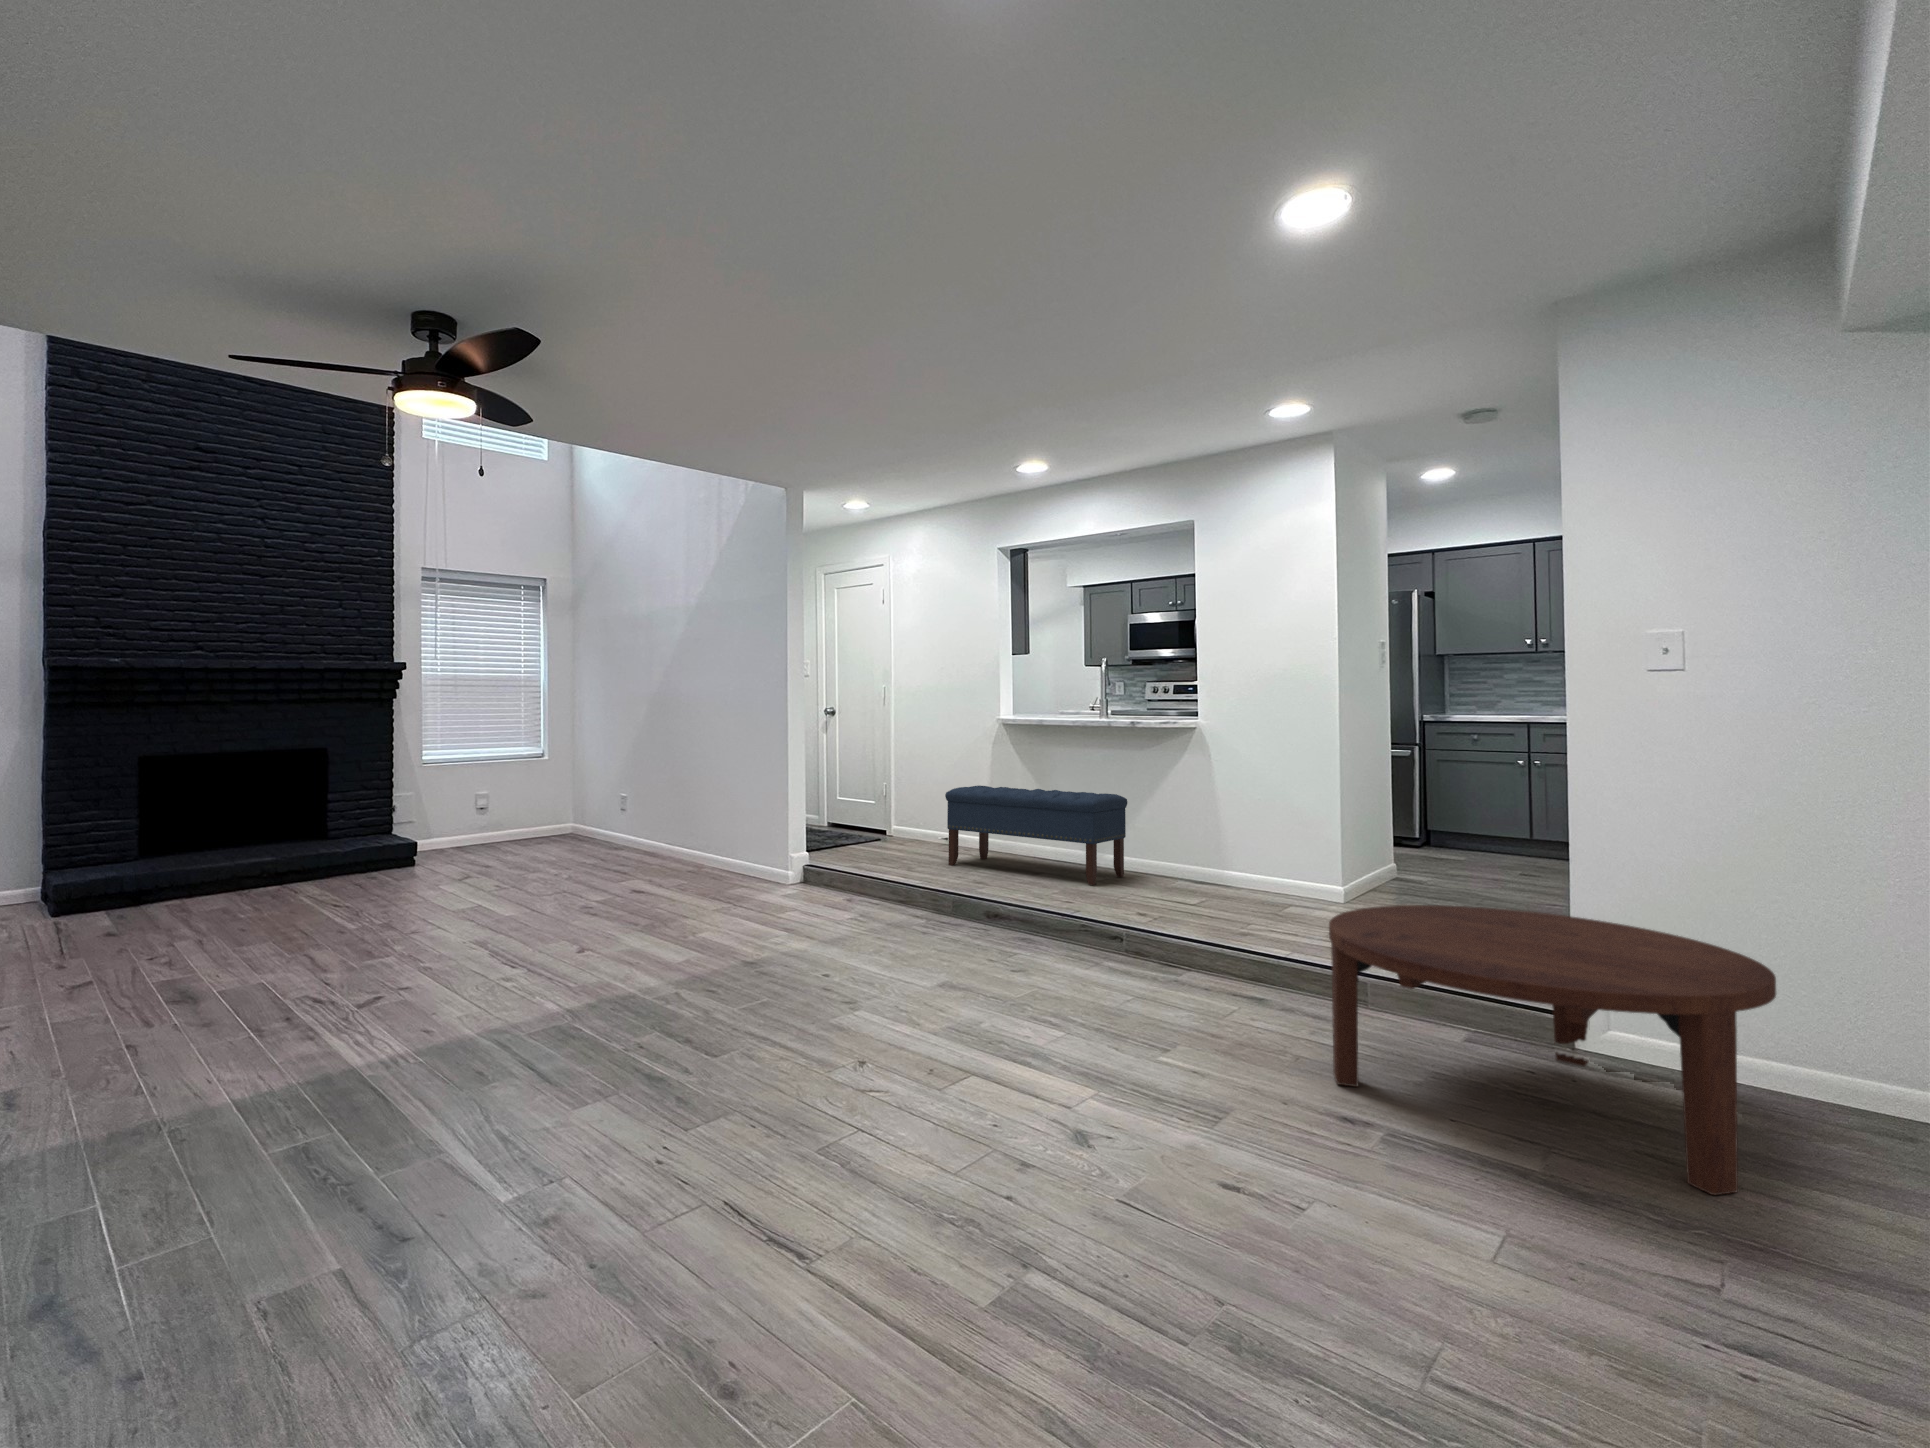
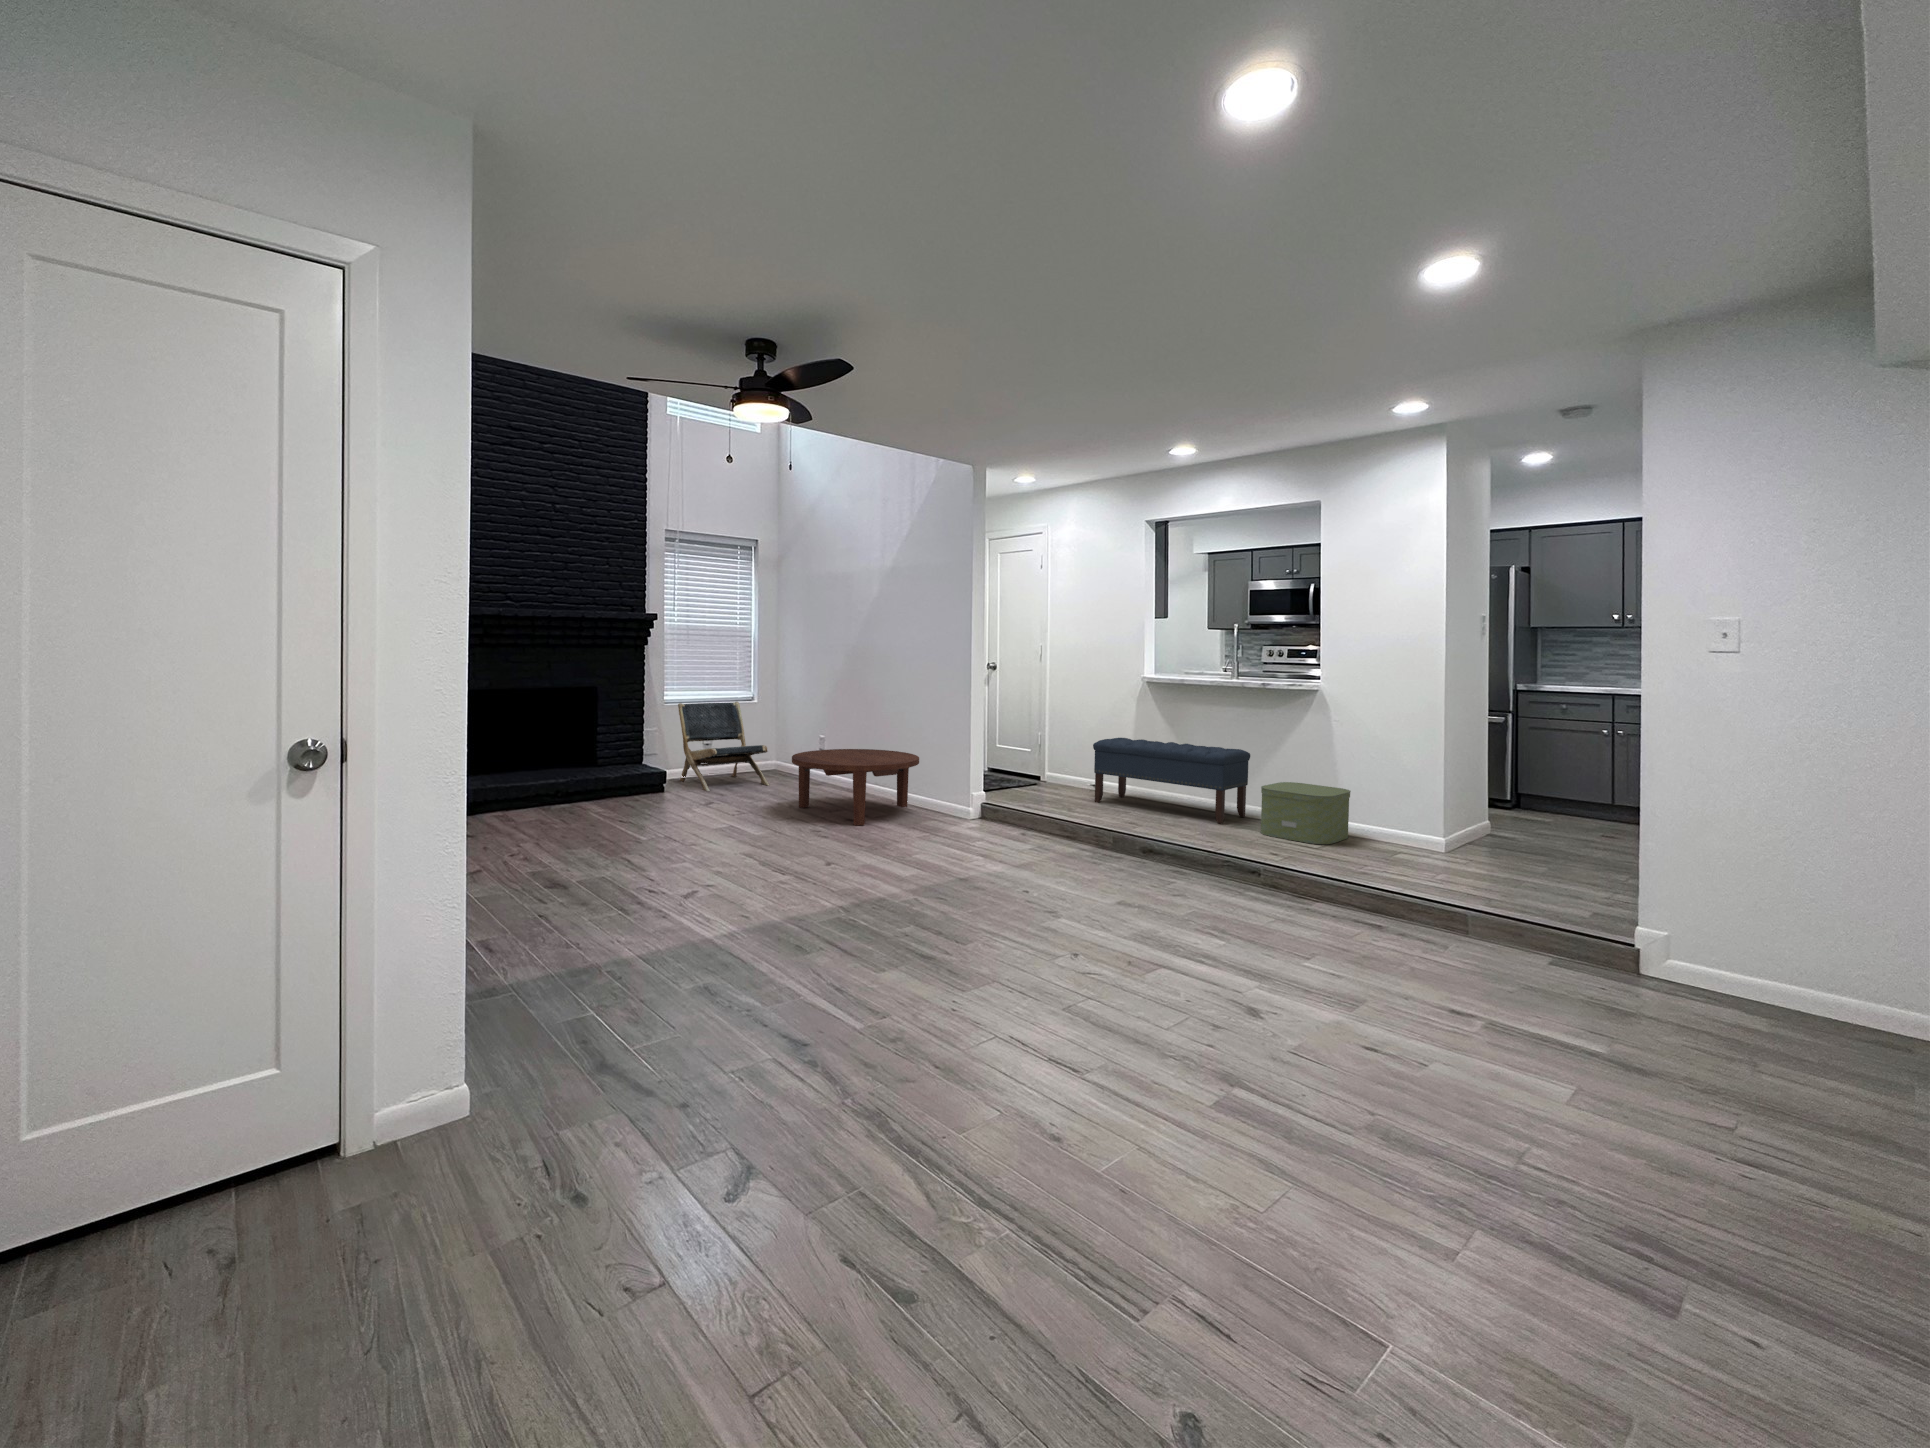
lounge chair: none [439,754,556,867] -> present [678,702,769,791]
storage box: none [1136,832,1240,905] -> present [1261,782,1351,844]
coffee table: present [1329,905,1776,1195] -> present [792,749,919,825]

